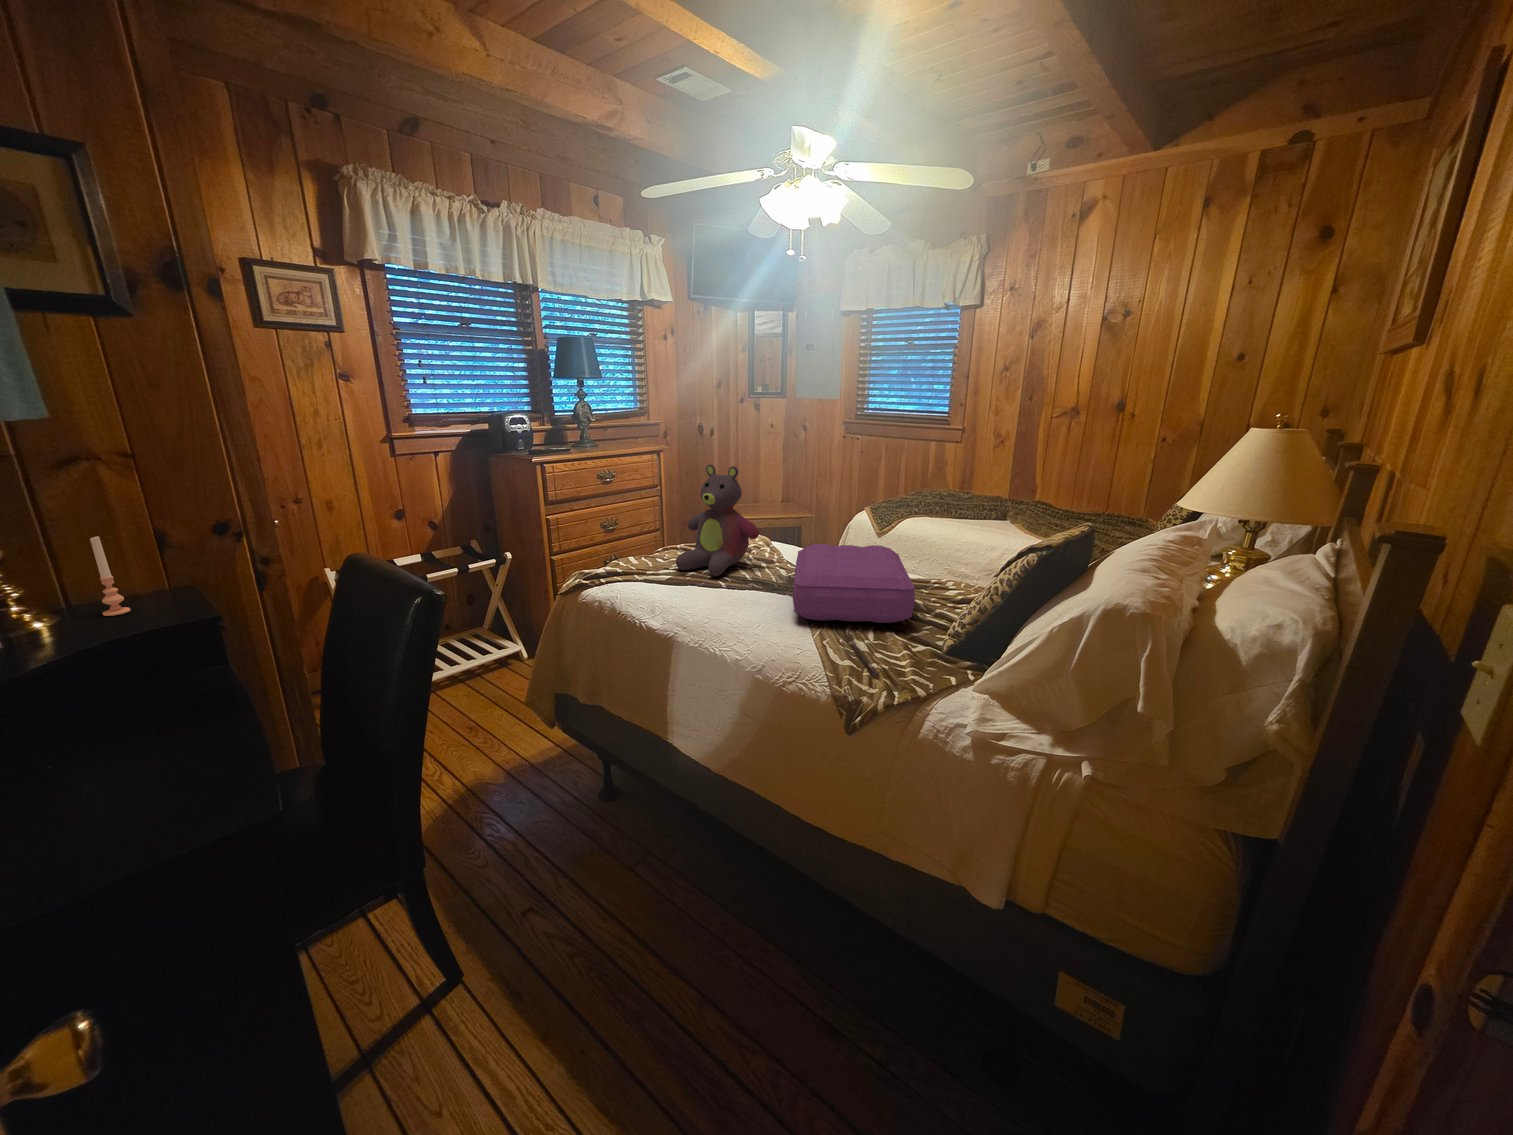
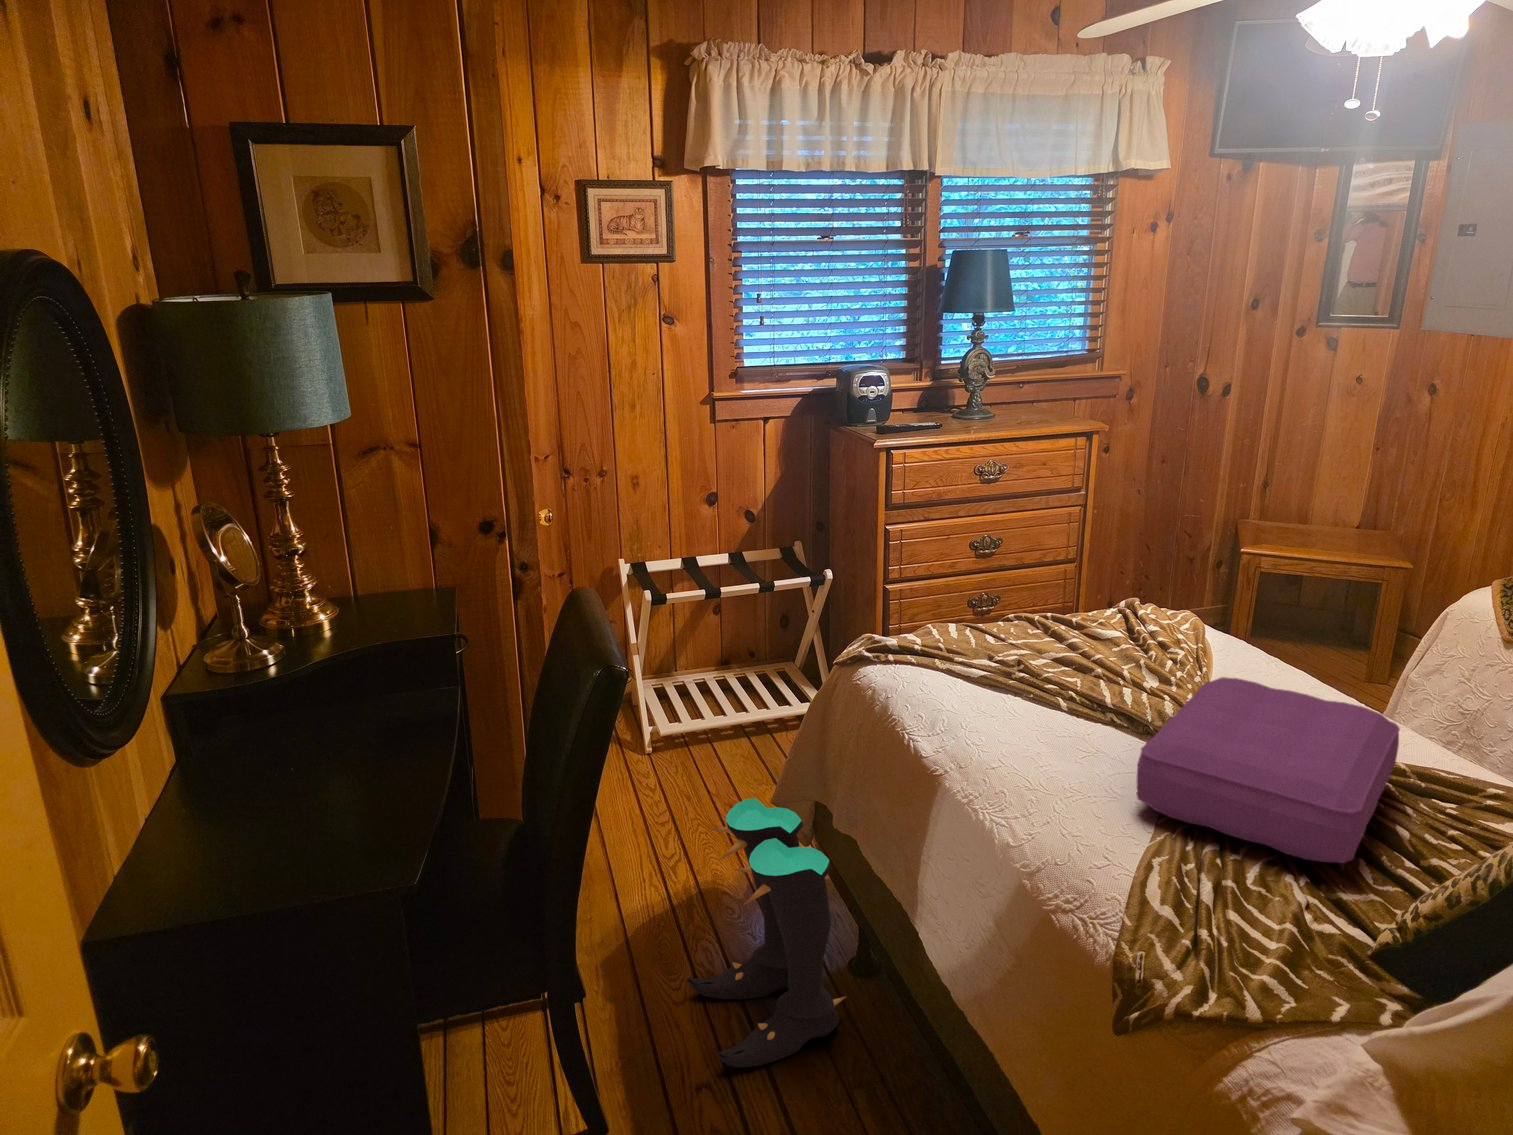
stuffed bear: present [676,464,759,576] -> none [1012,506,1156,692]
candle: present [90,536,130,616] -> none [362,548,385,629]
boots: none [486,693,609,886] -> present [687,798,846,1067]

